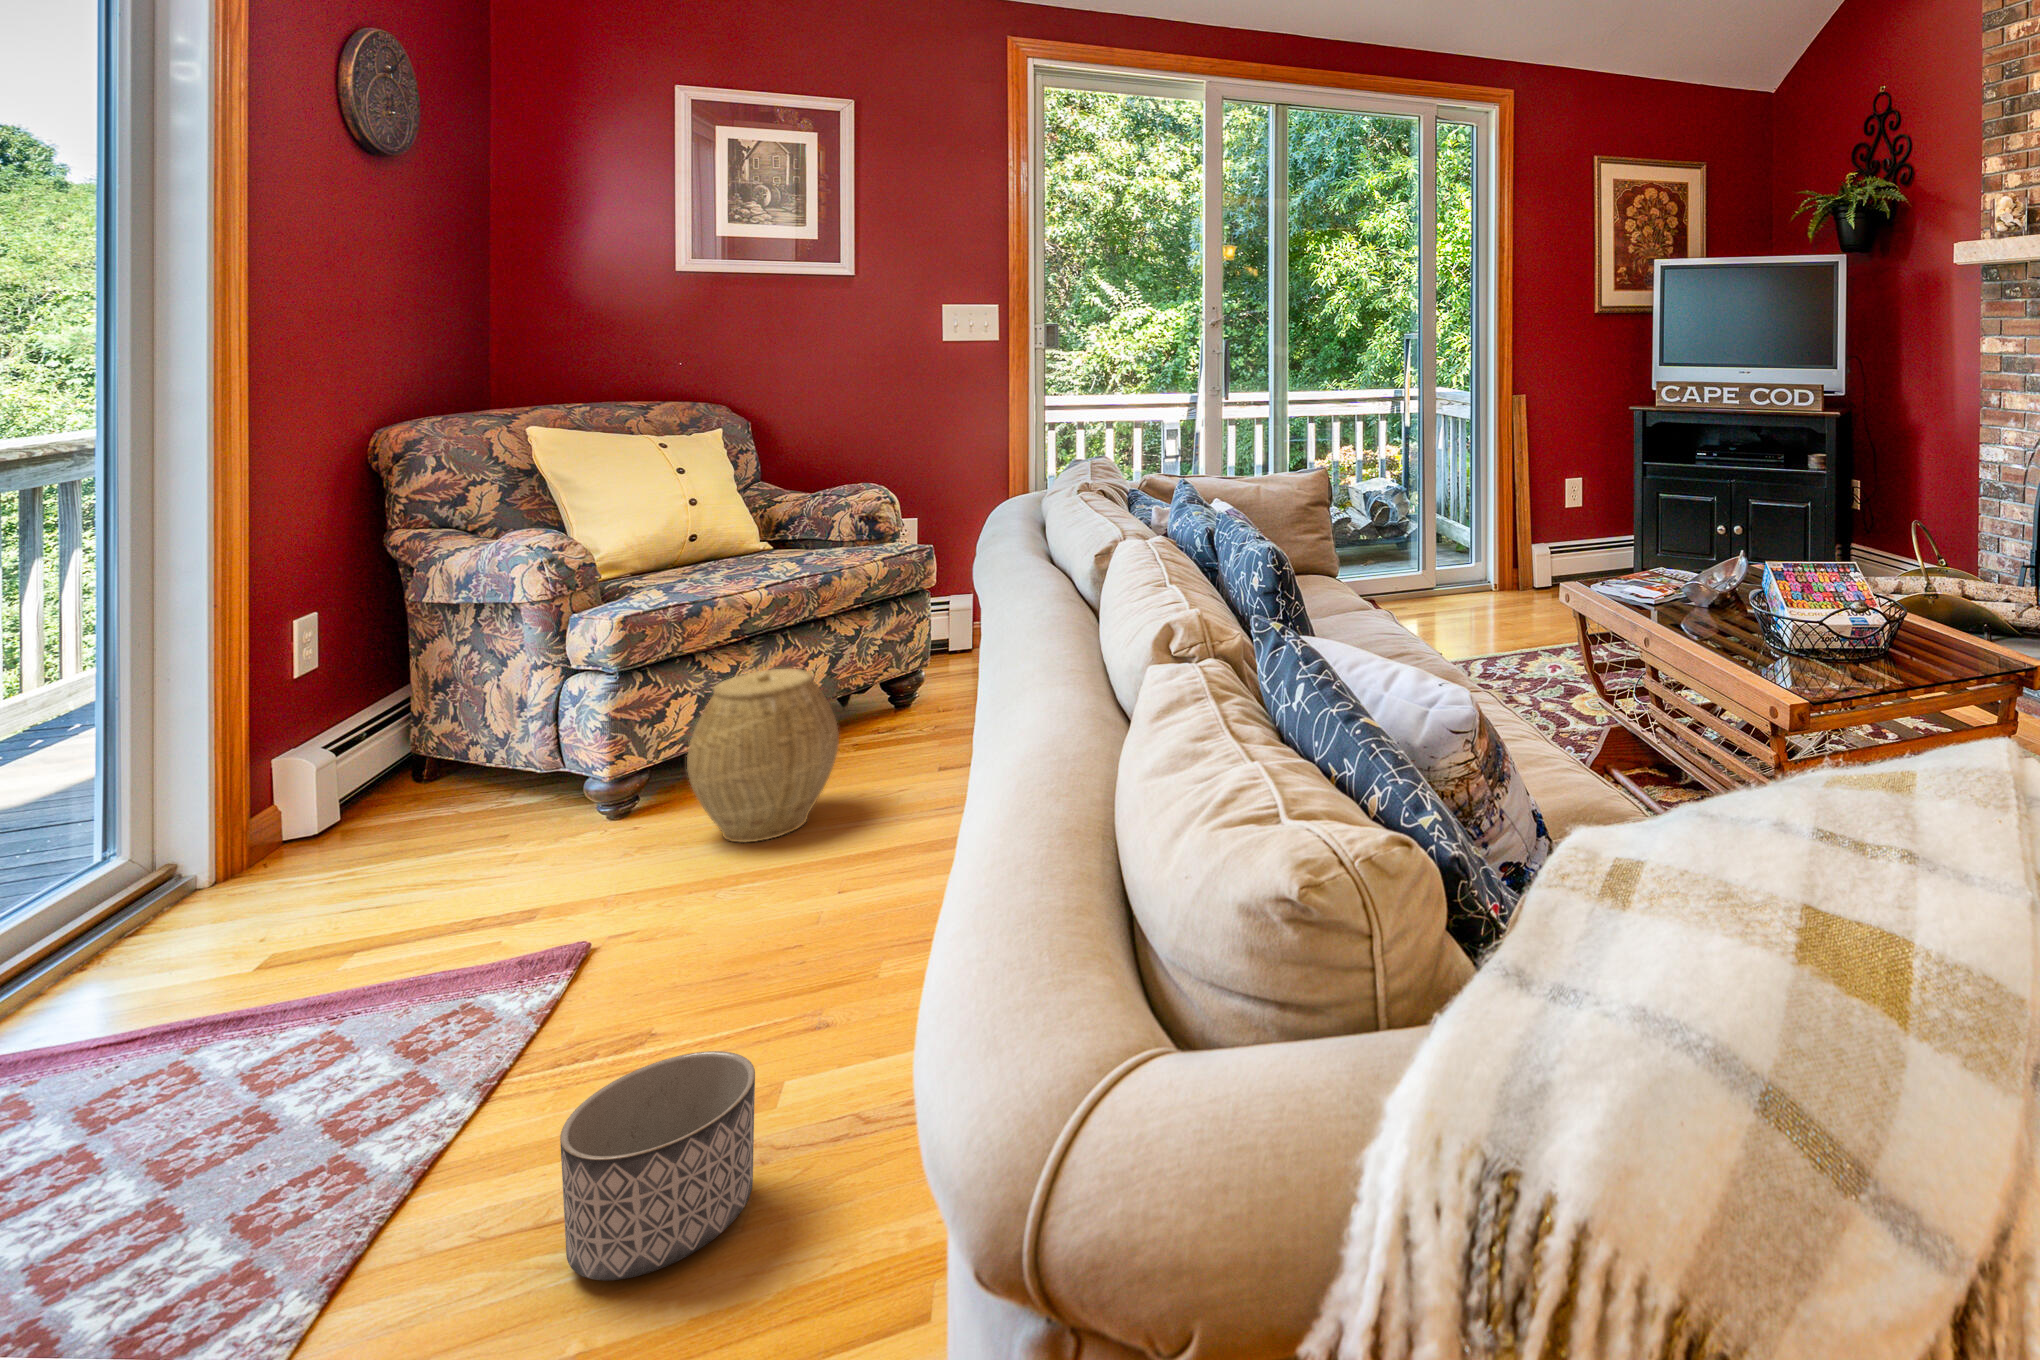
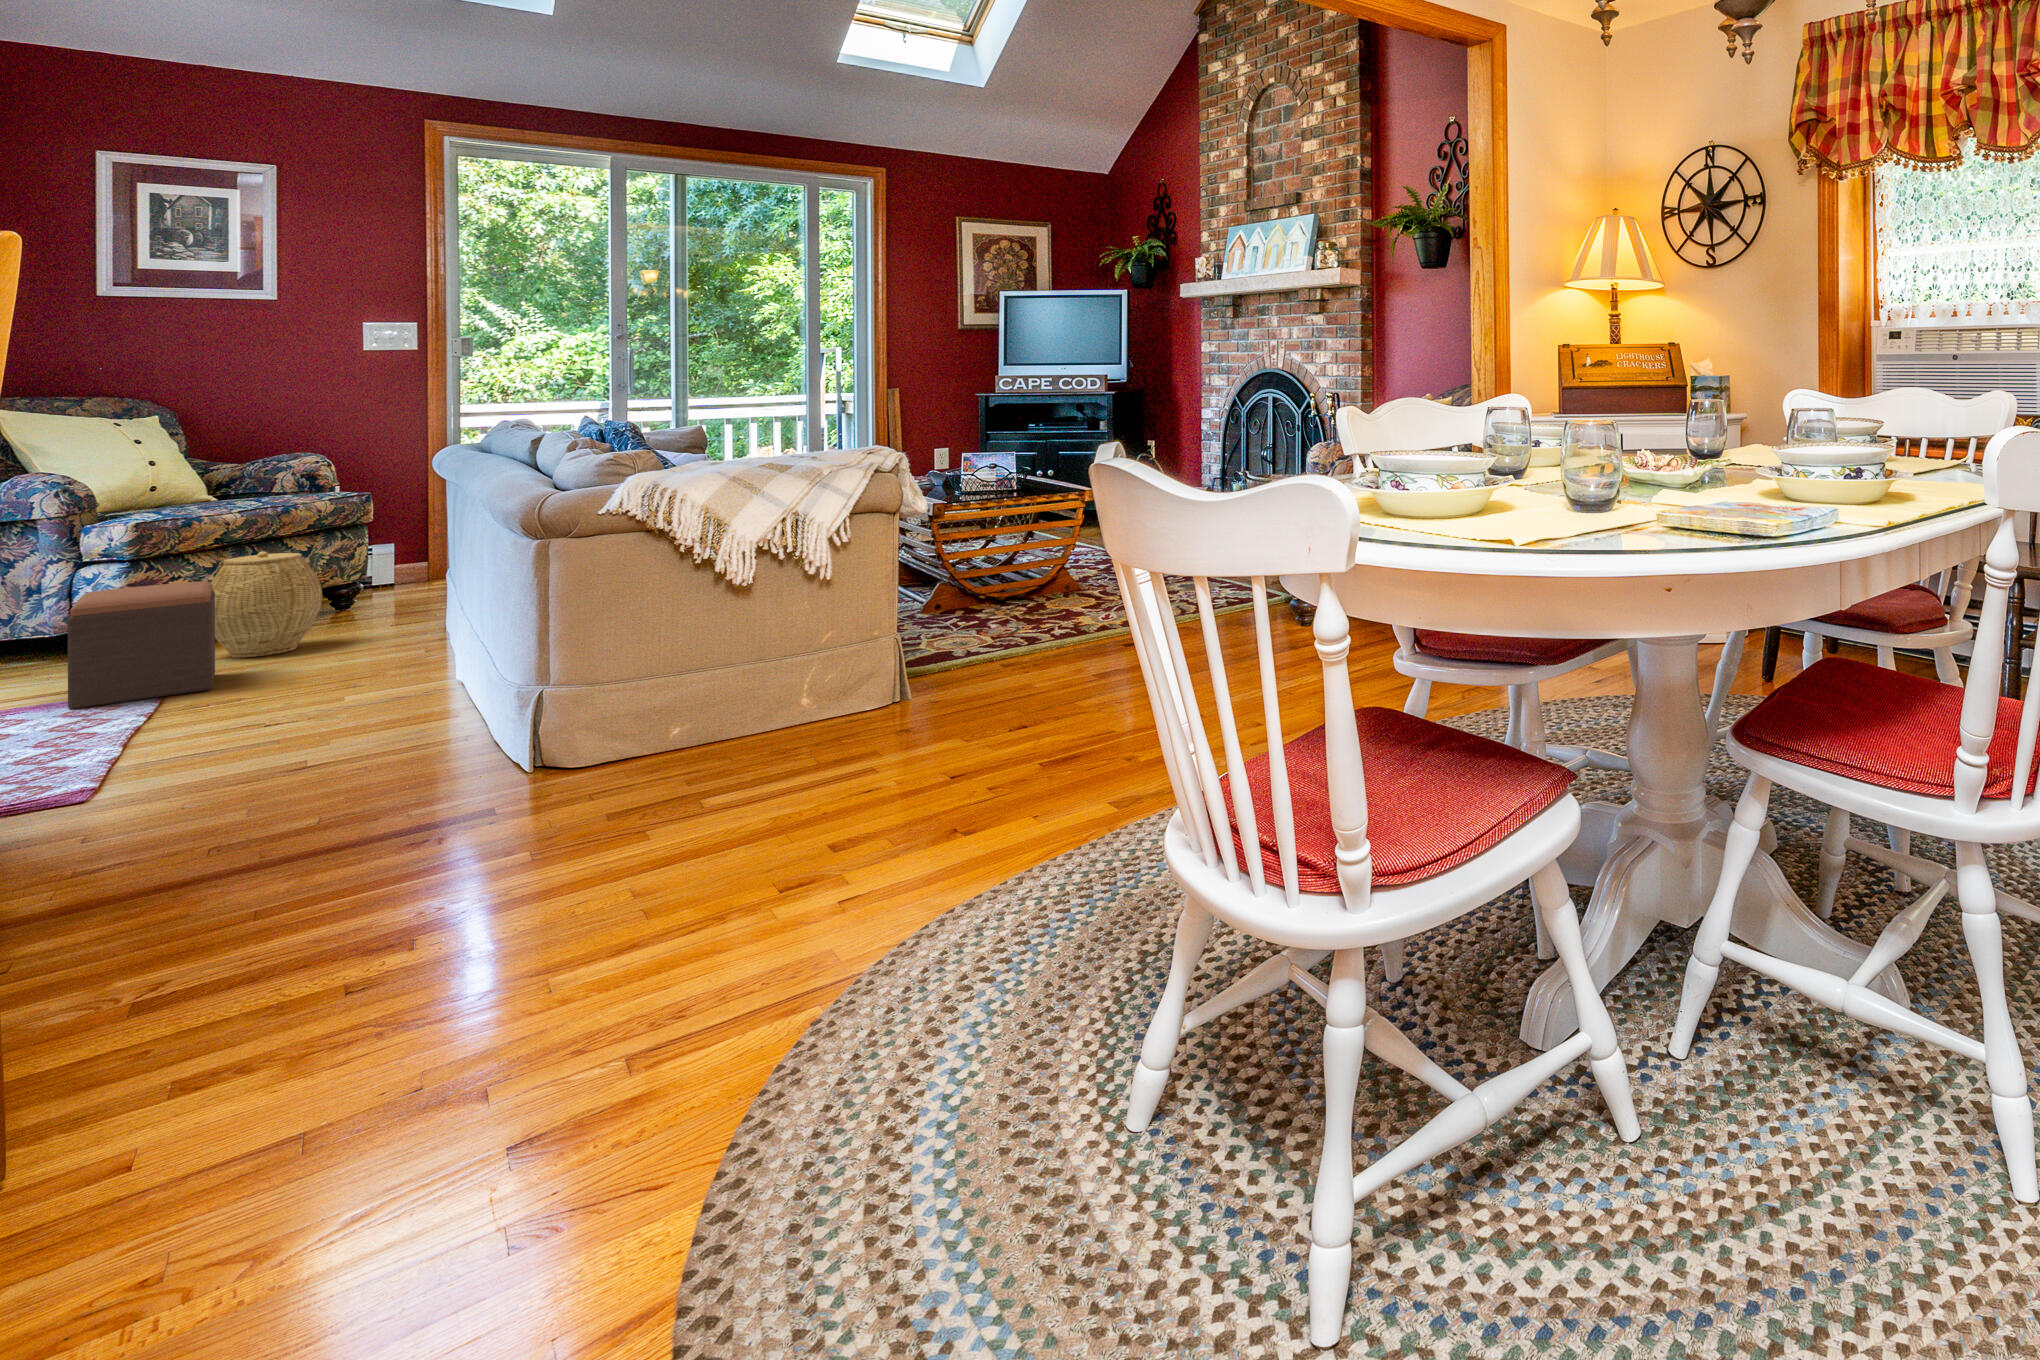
footstool: none [415,752,670,1013] -> present [68,581,215,709]
planter: present [560,1051,755,1280] -> none [262,654,361,727]

